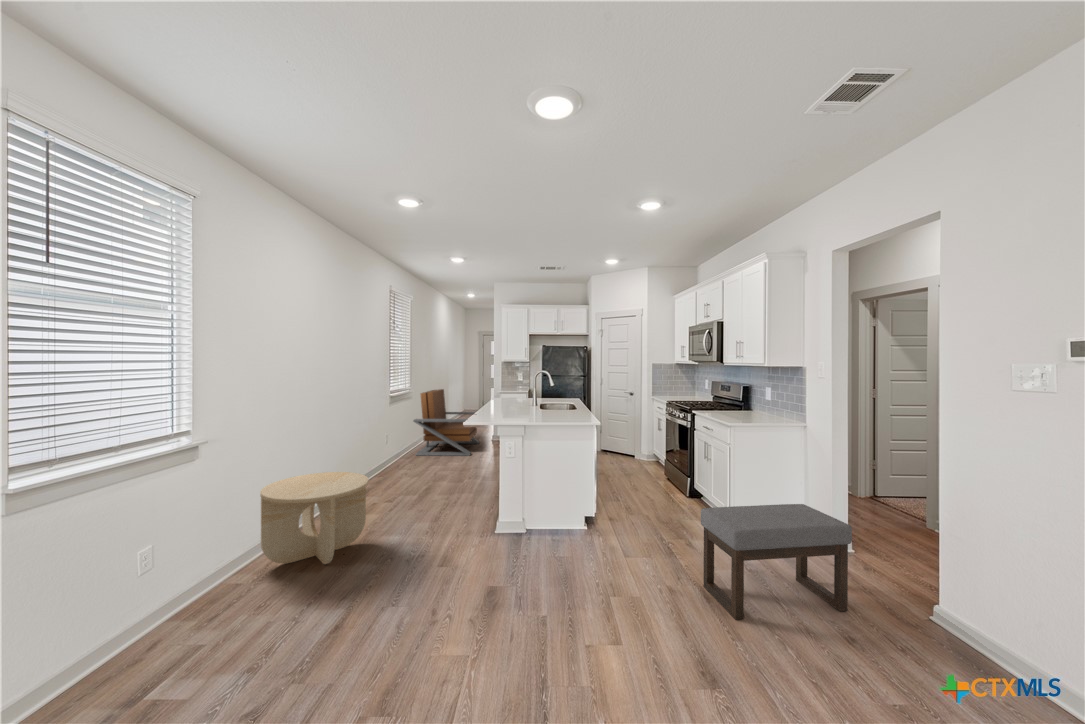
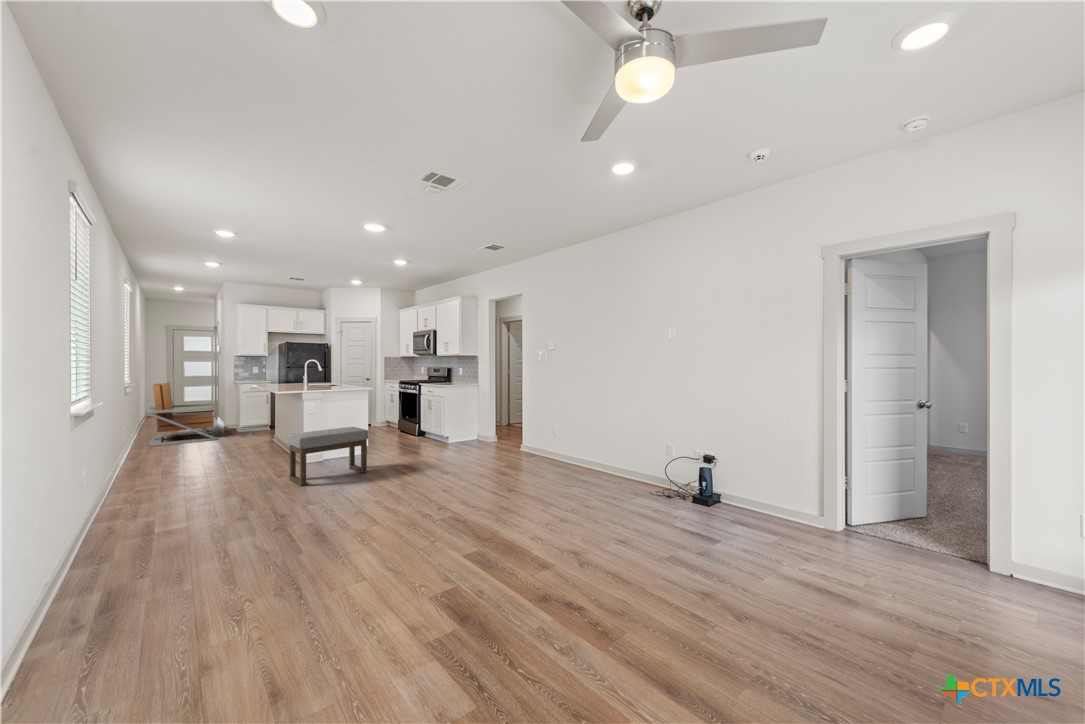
side table: present [260,472,368,564] -> none [111,435,209,501]
ottoman: present [701,504,852,620] -> present [287,427,368,486]

